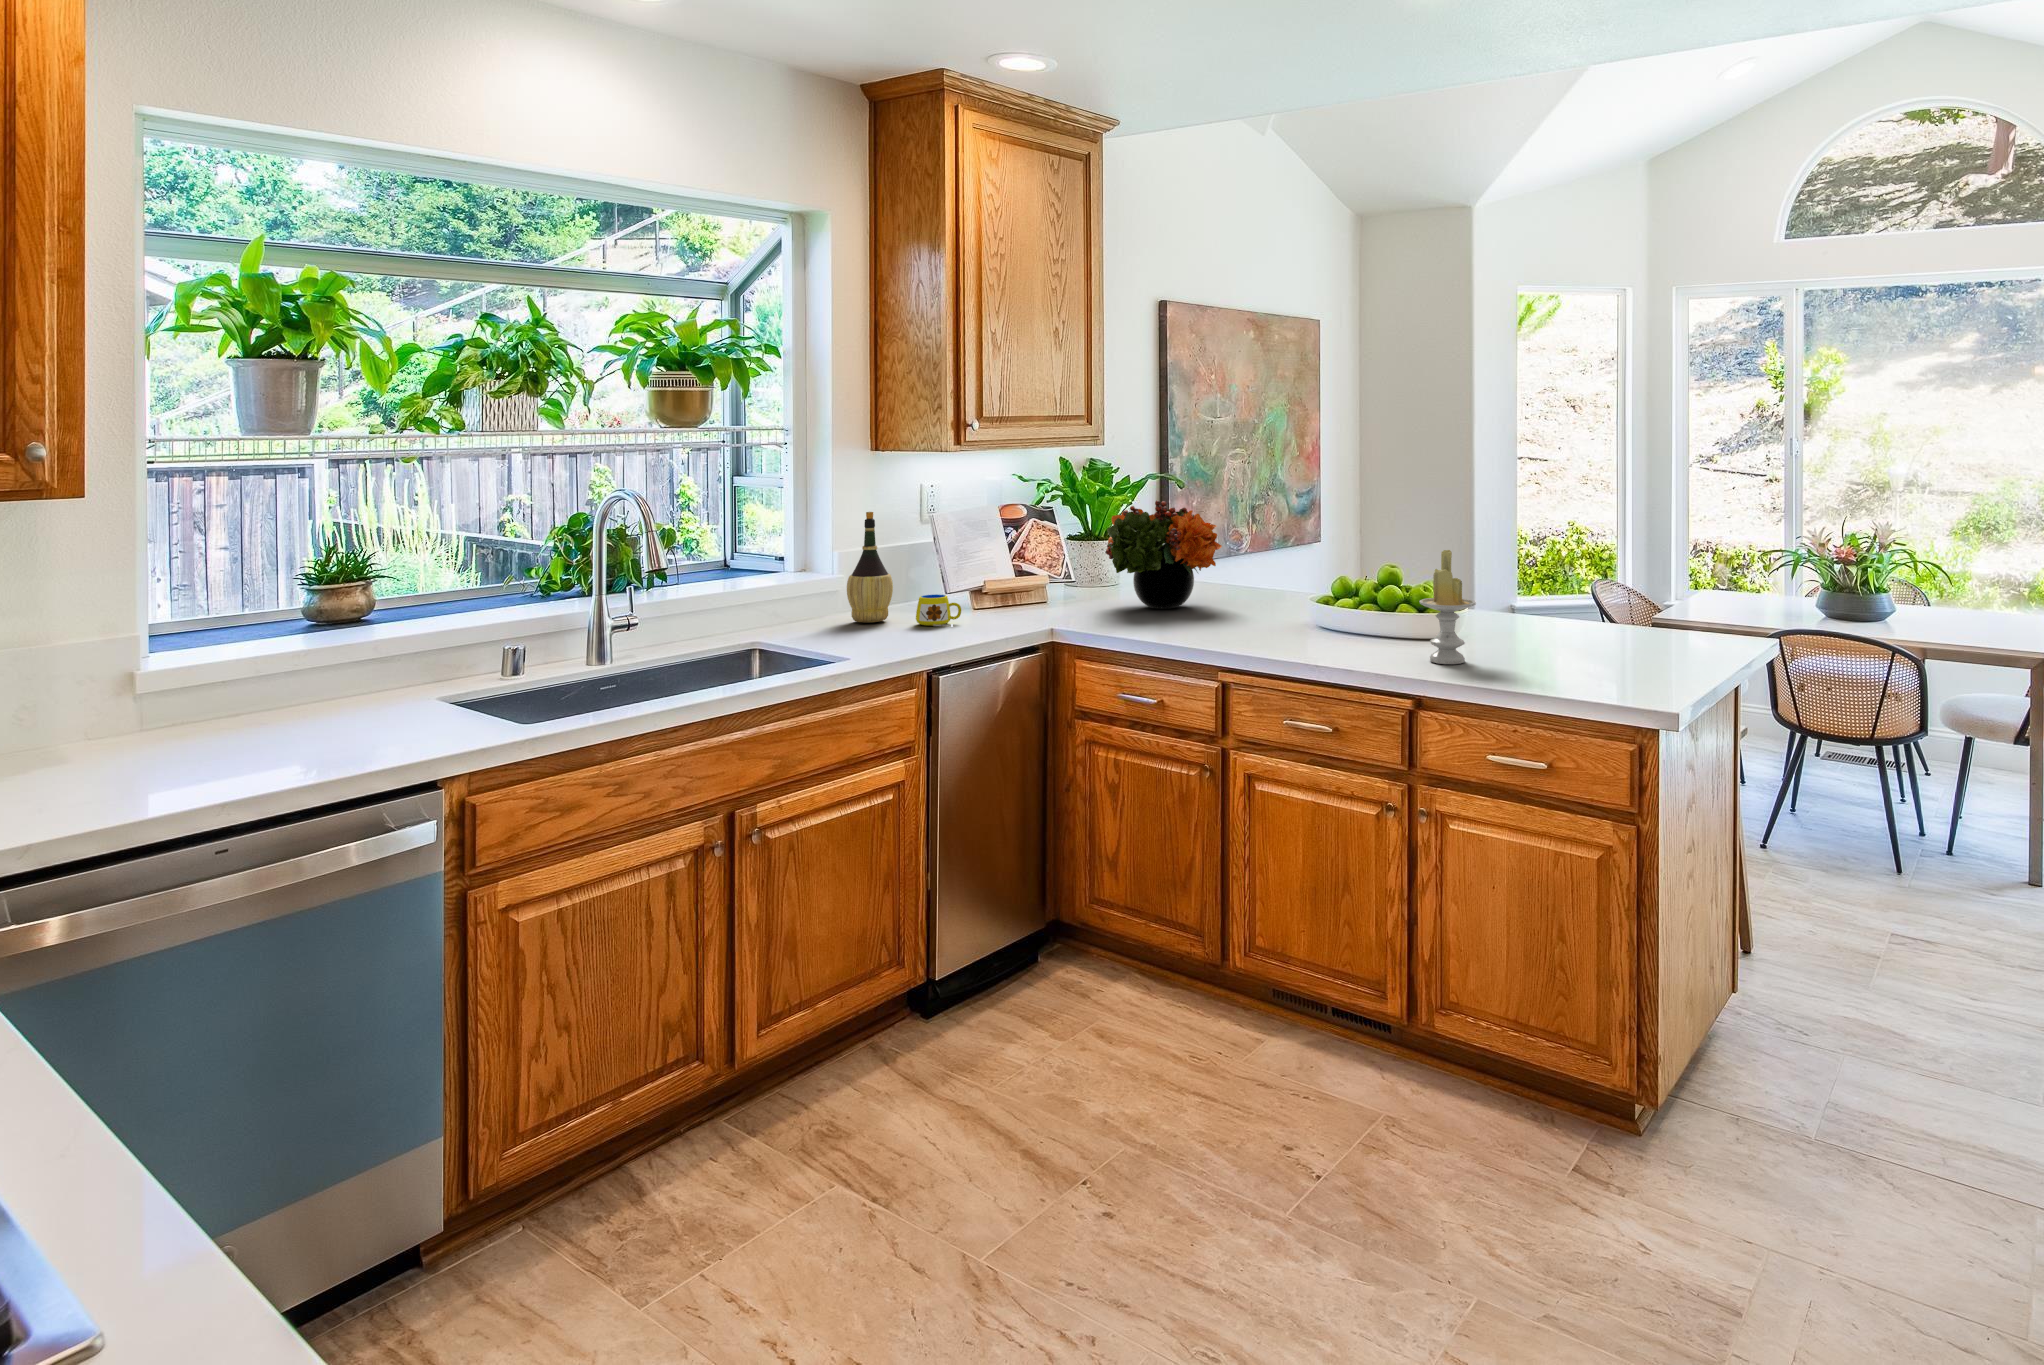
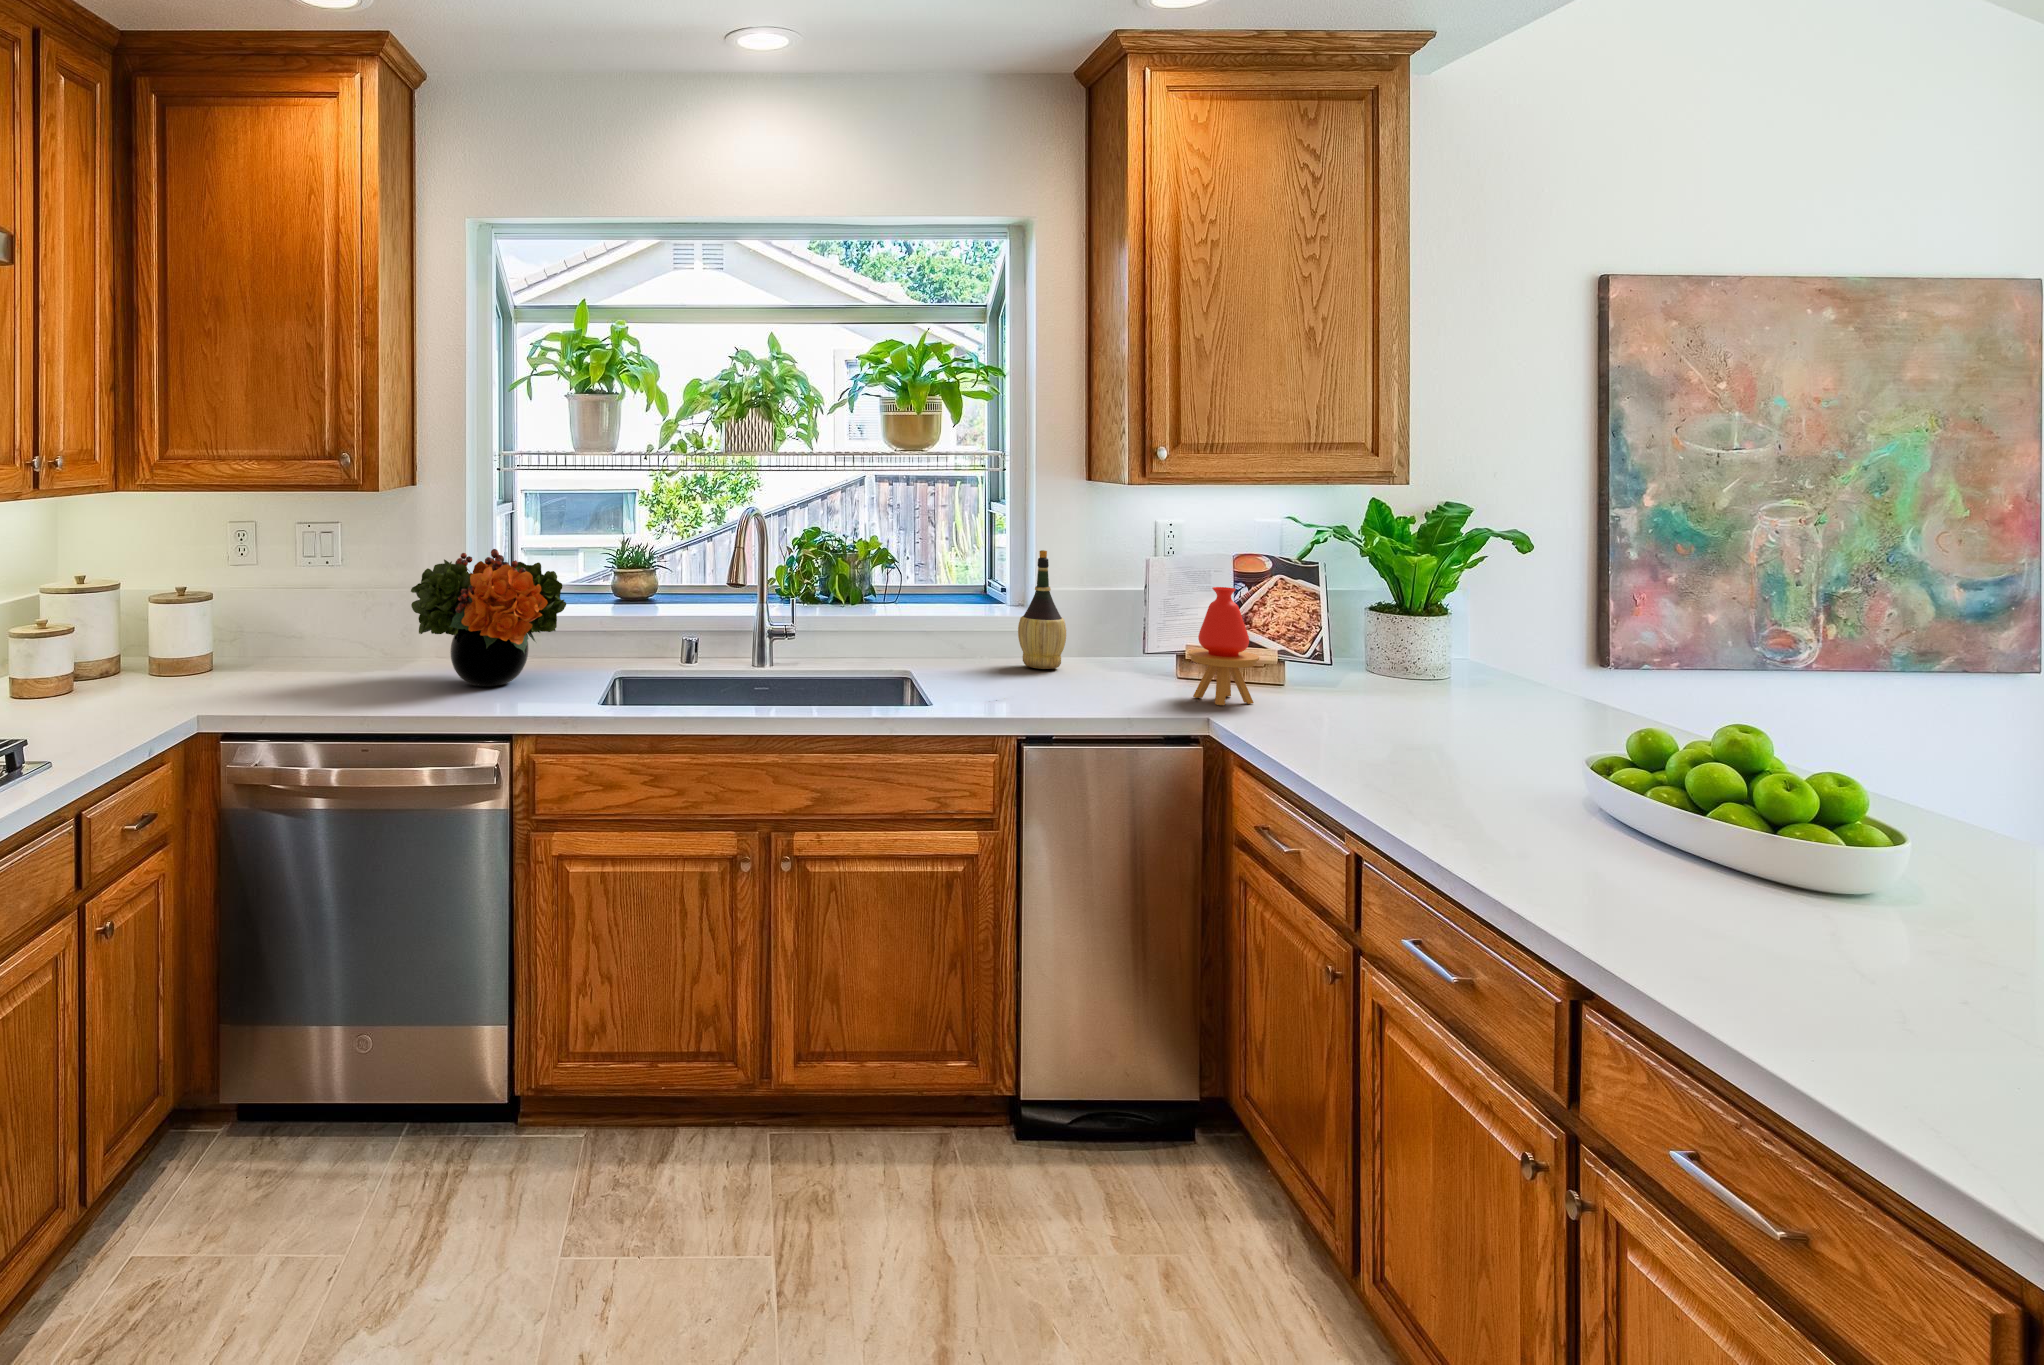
flower arrangement: present [1105,500,1222,609] -> present [411,549,566,686]
vase: none [1021,528,1075,623] -> present [1188,587,1259,705]
candle: present [1420,550,1476,664] -> none [1669,697,1804,915]
mug: present [916,594,961,626] -> none [1074,648,1122,687]

